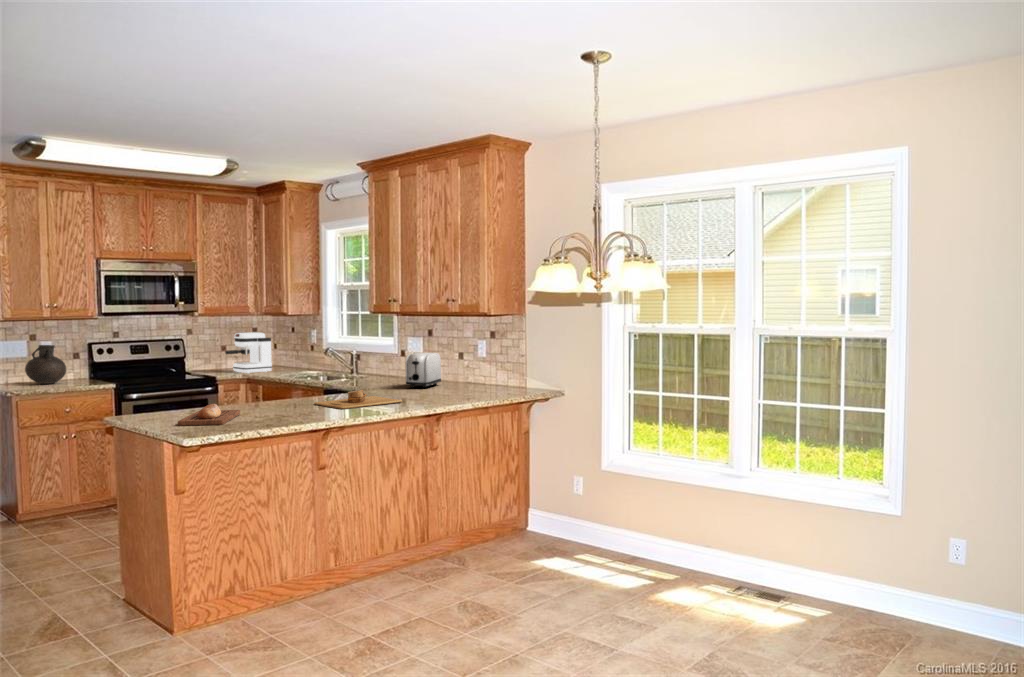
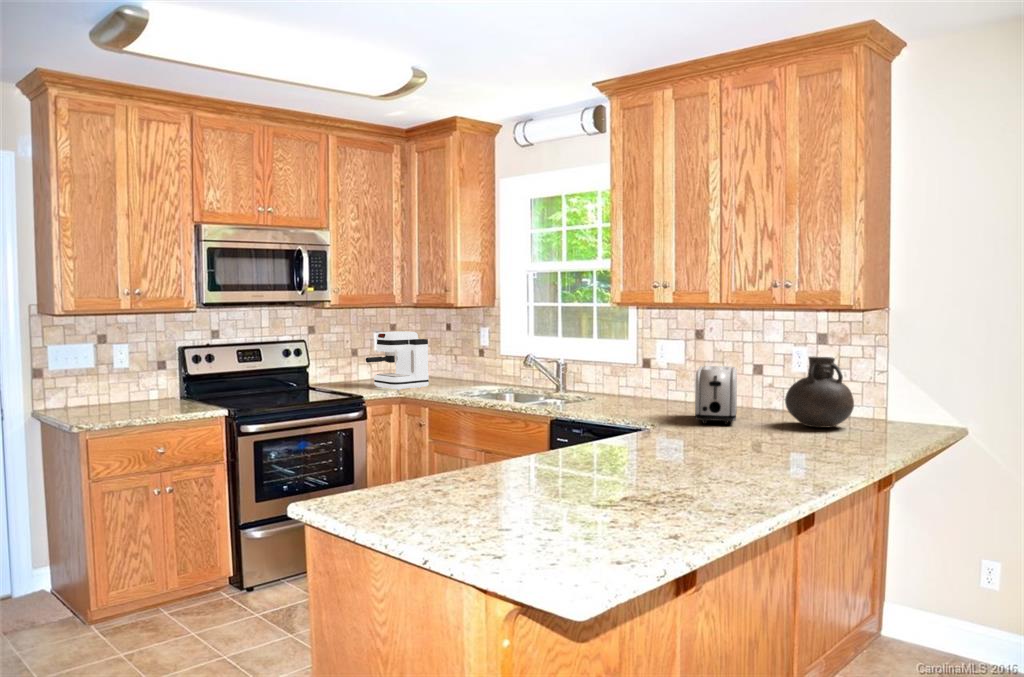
vase: present [25,345,66,384] -> present [785,356,854,427]
cutting board: present [314,390,402,409] -> none [616,438,770,482]
bread loaf: present [178,404,240,426] -> none [443,478,536,538]

